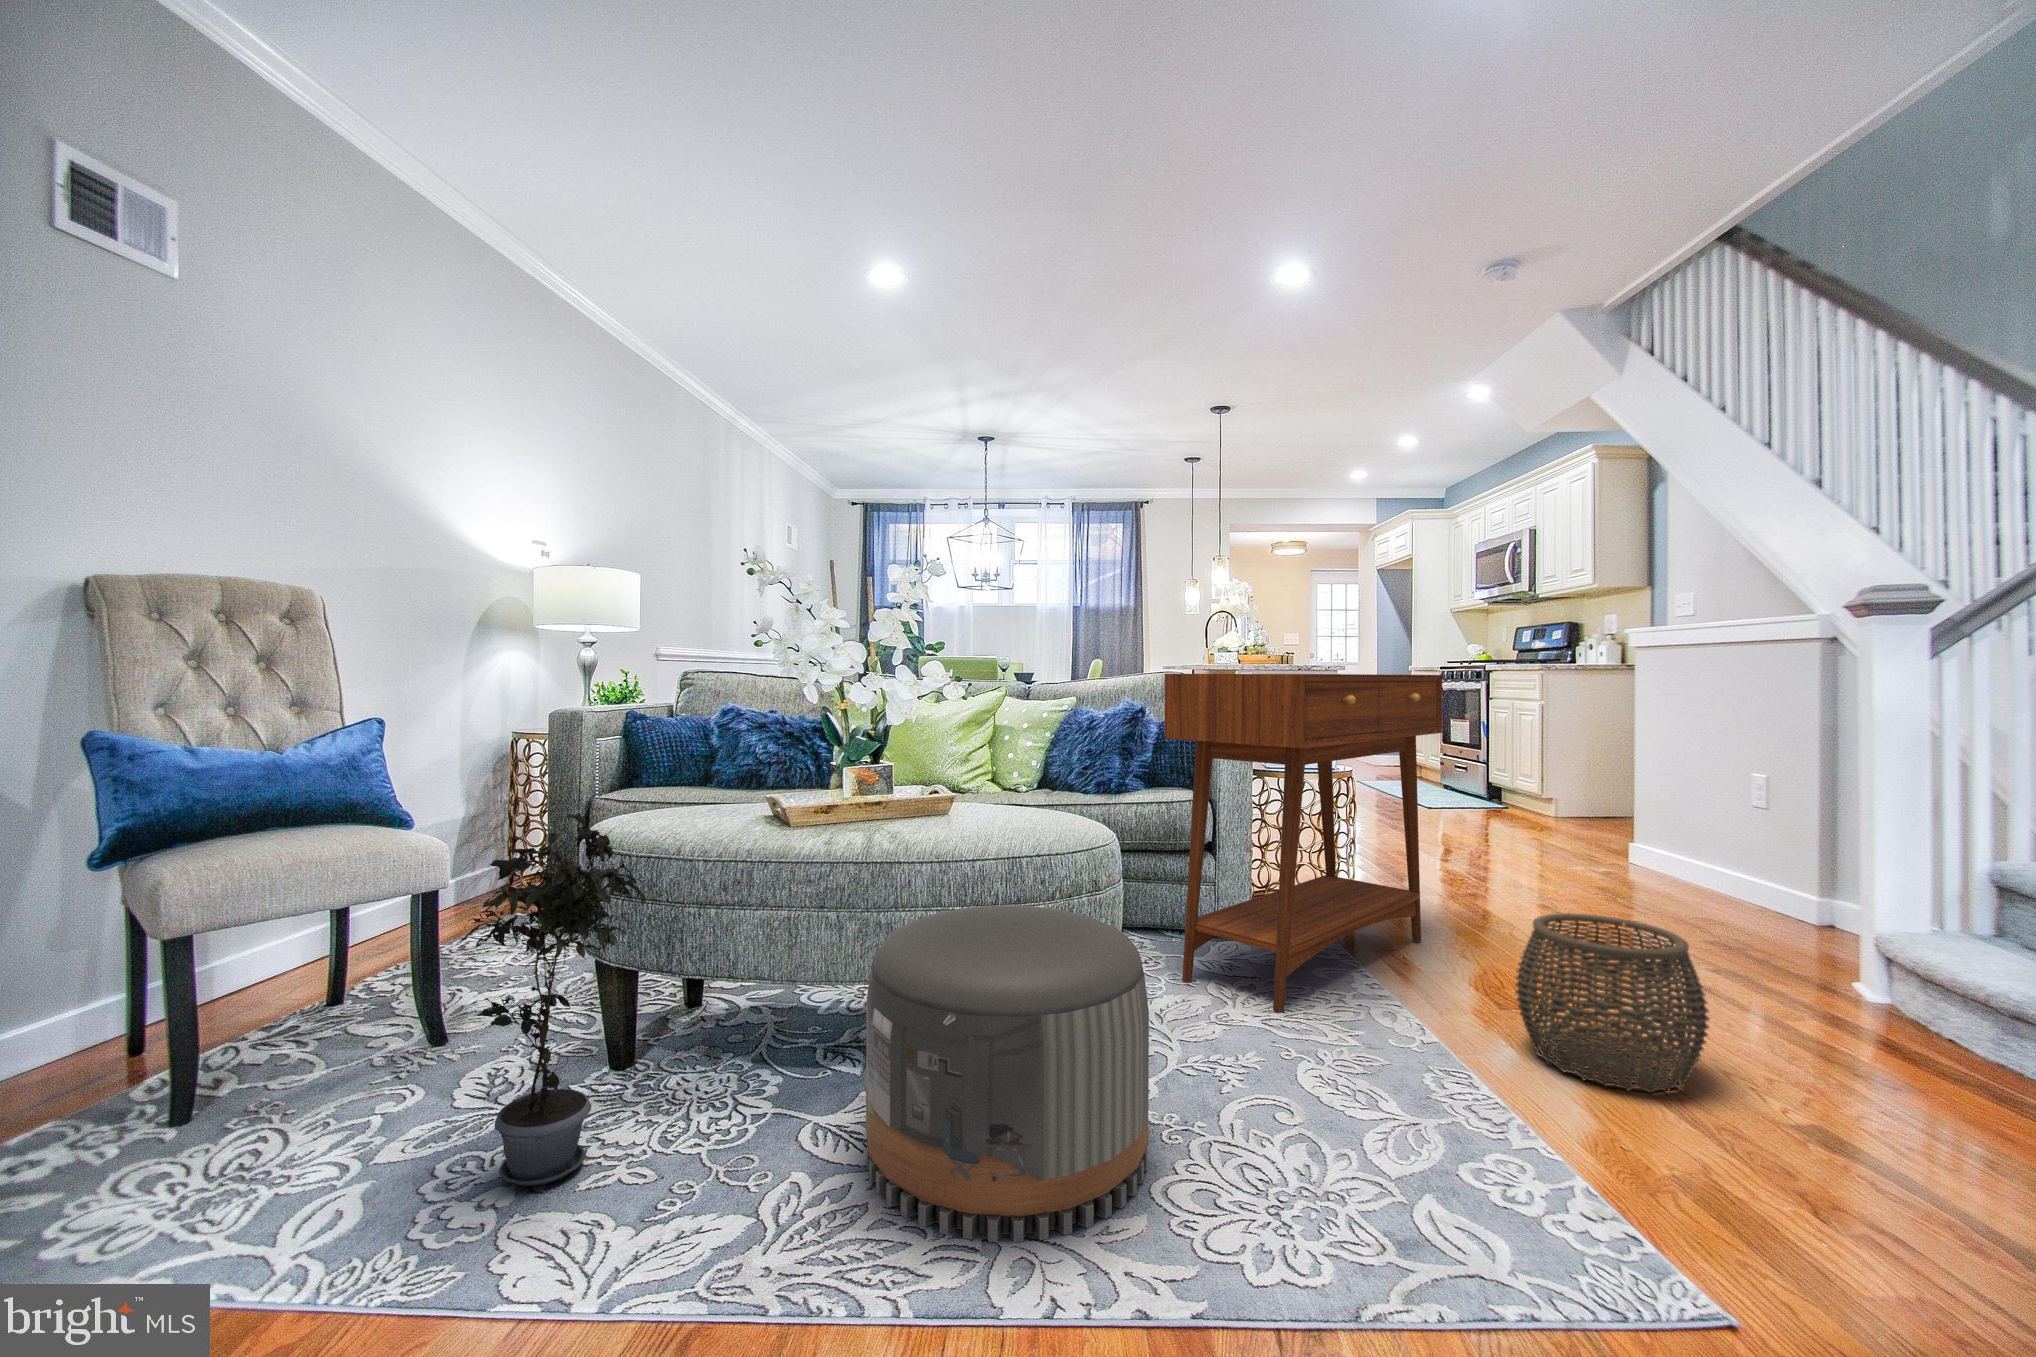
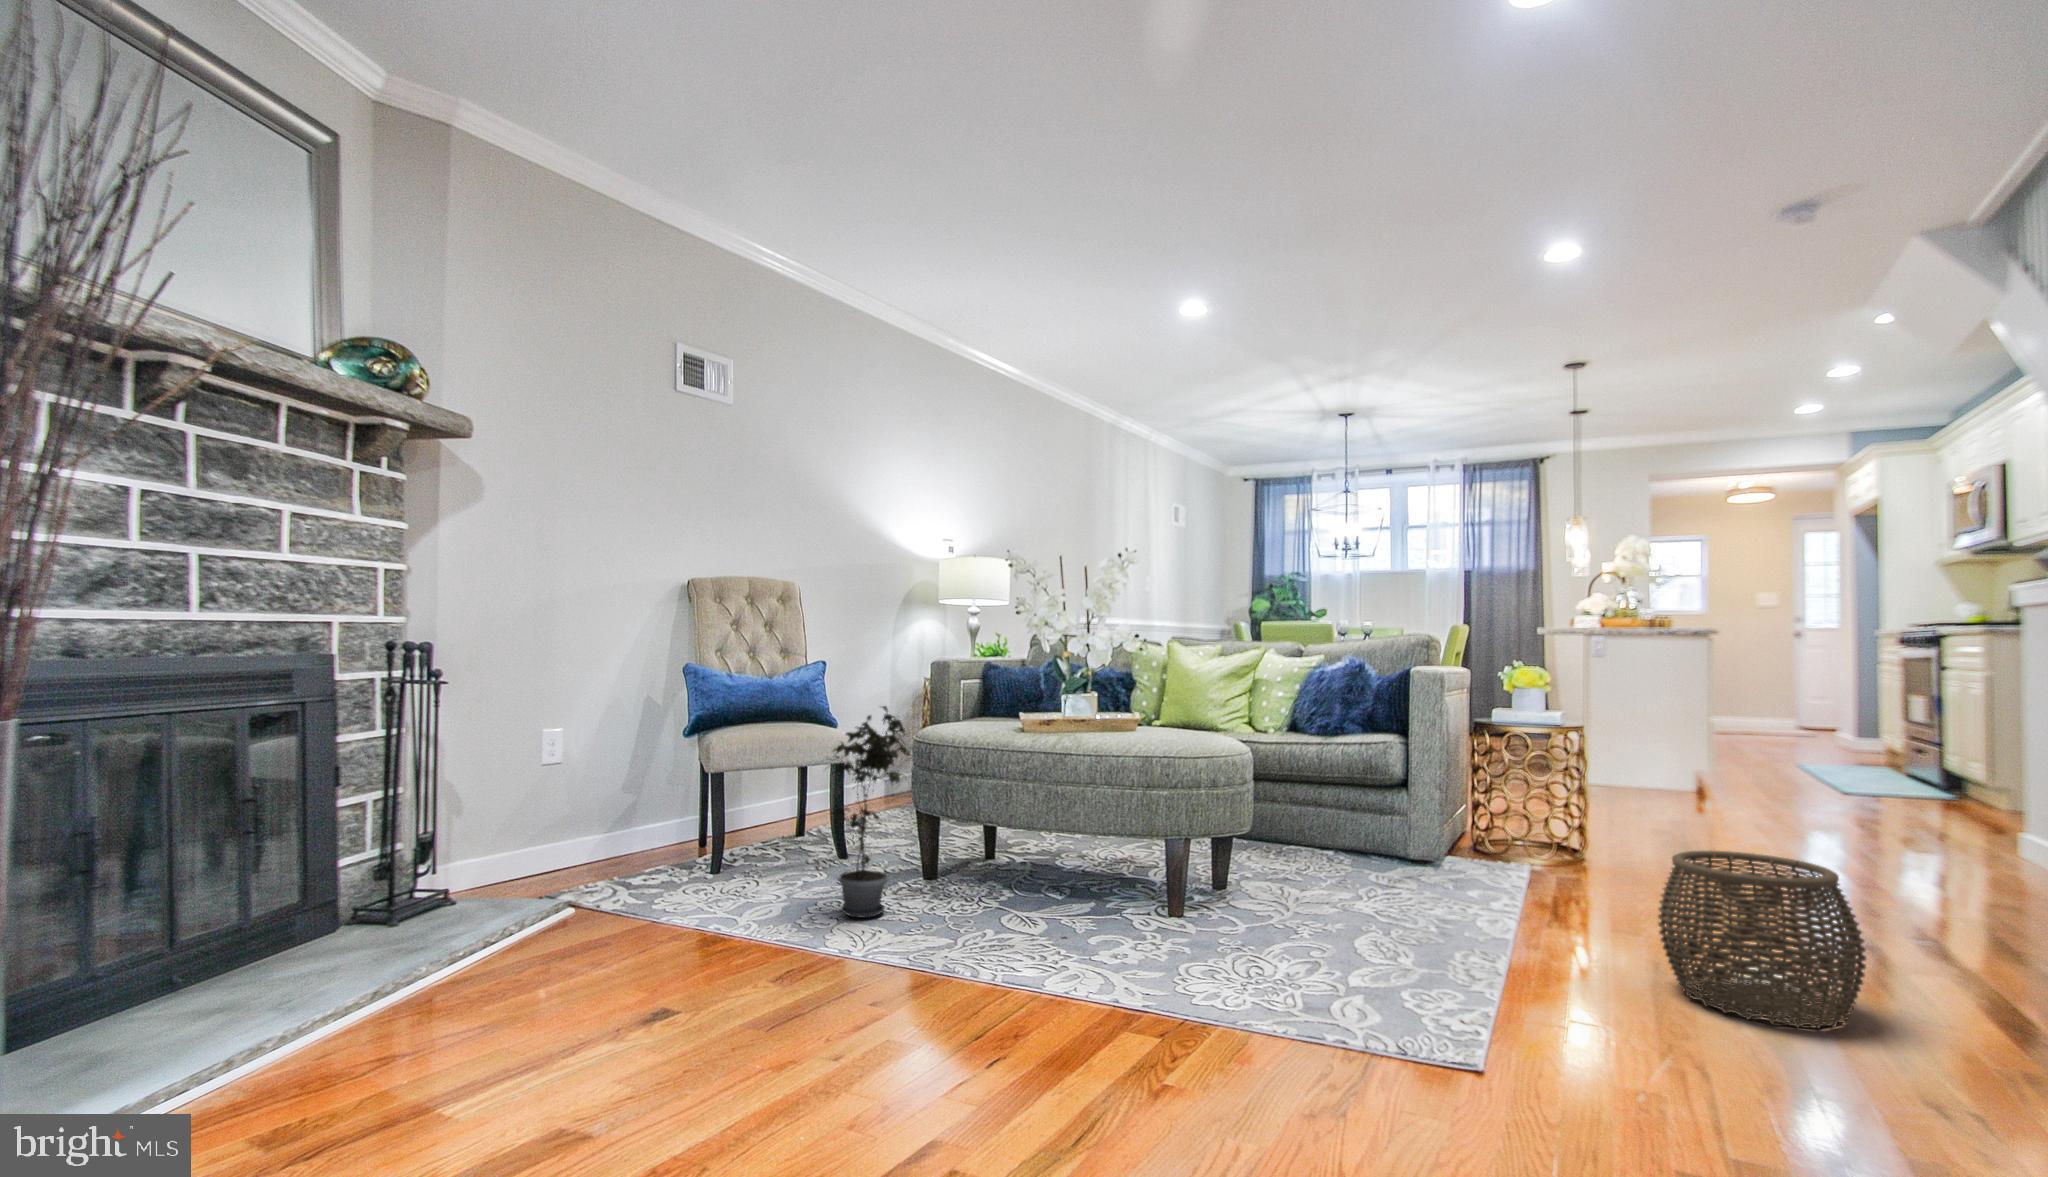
console table: present [1164,674,1442,1013] -> none [1358,616,1706,928]
pouf: present [866,905,1149,1242] -> none [1028,785,1226,987]

